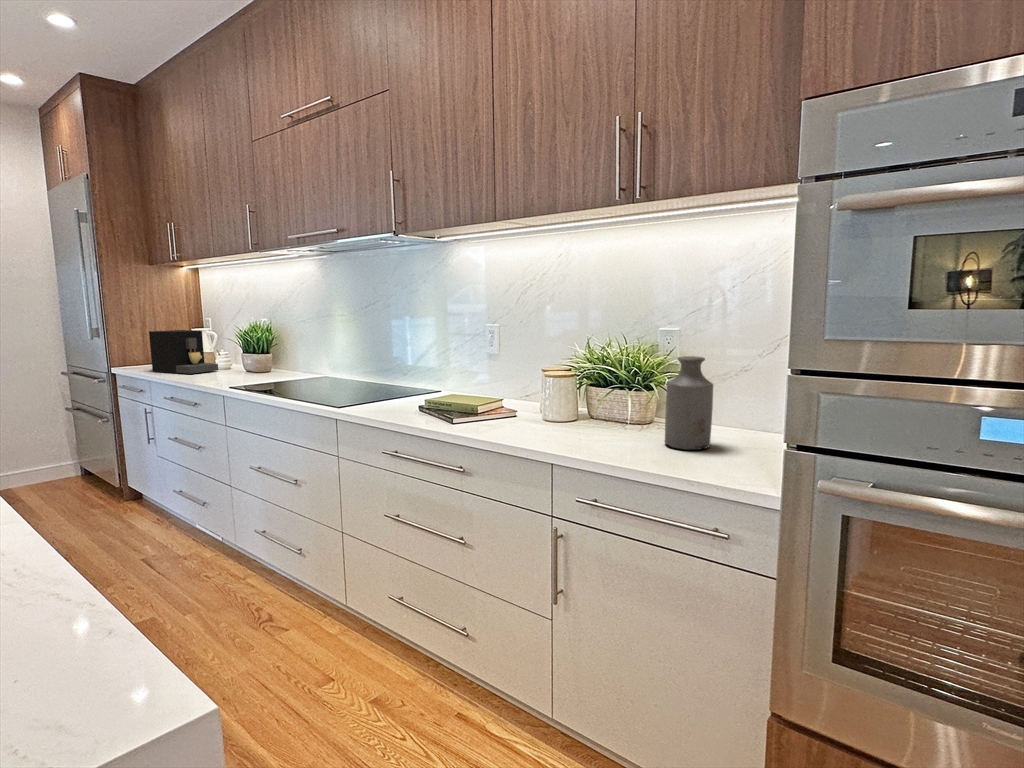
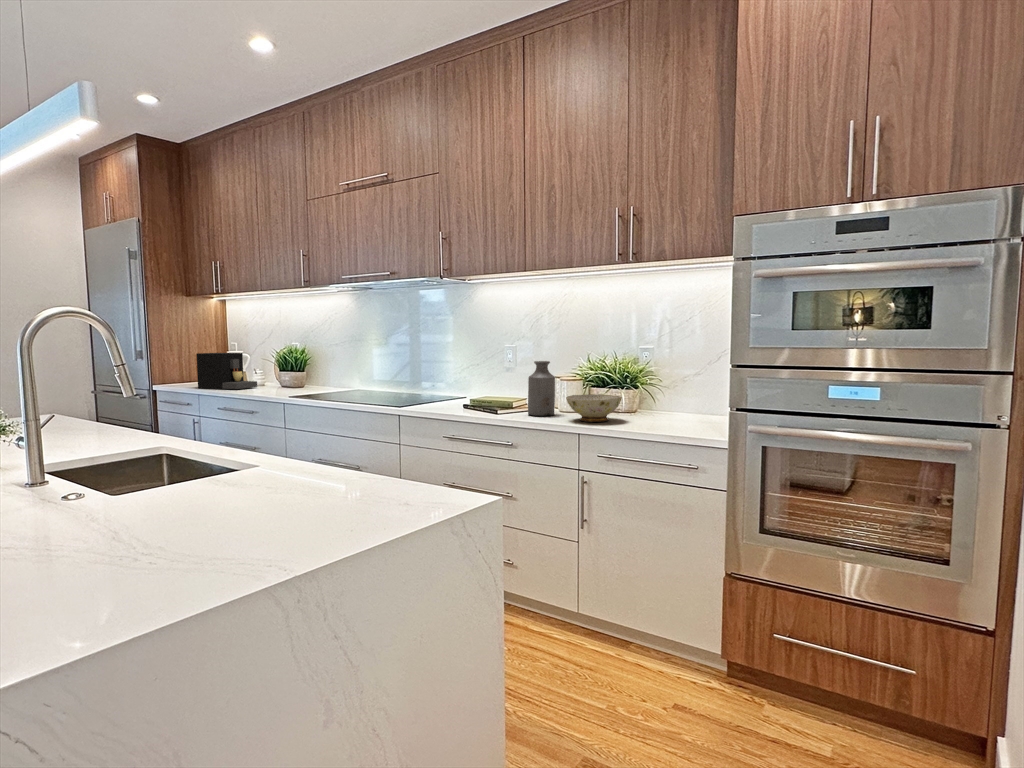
bottle: present [665,356,713,450] -> present [528,361,555,416]
ceramic bowl: none [540,399,622,443] -> present [566,394,622,422]

